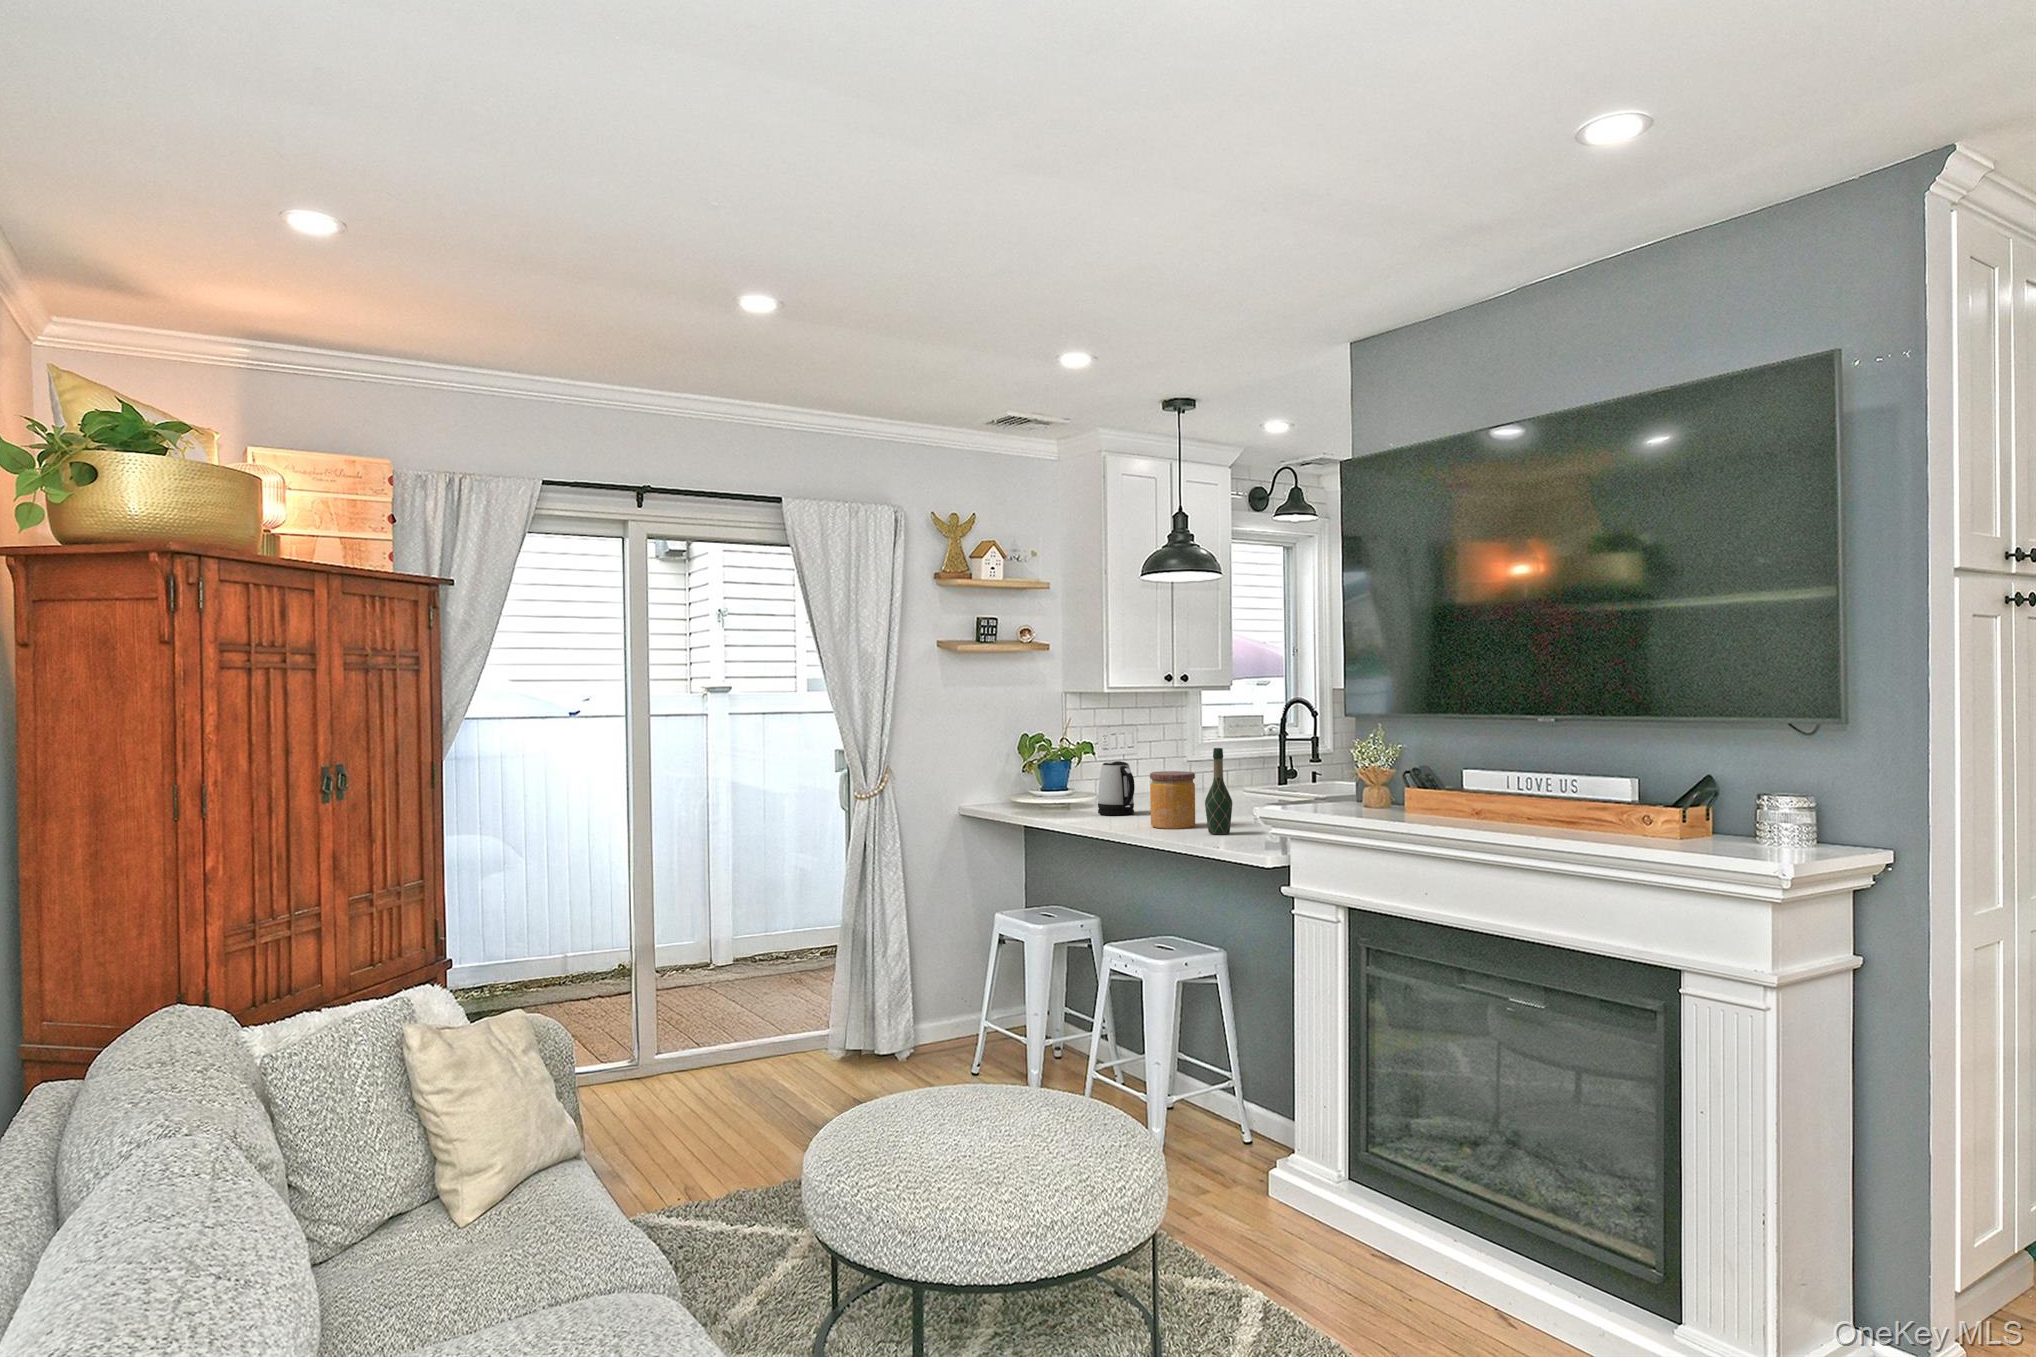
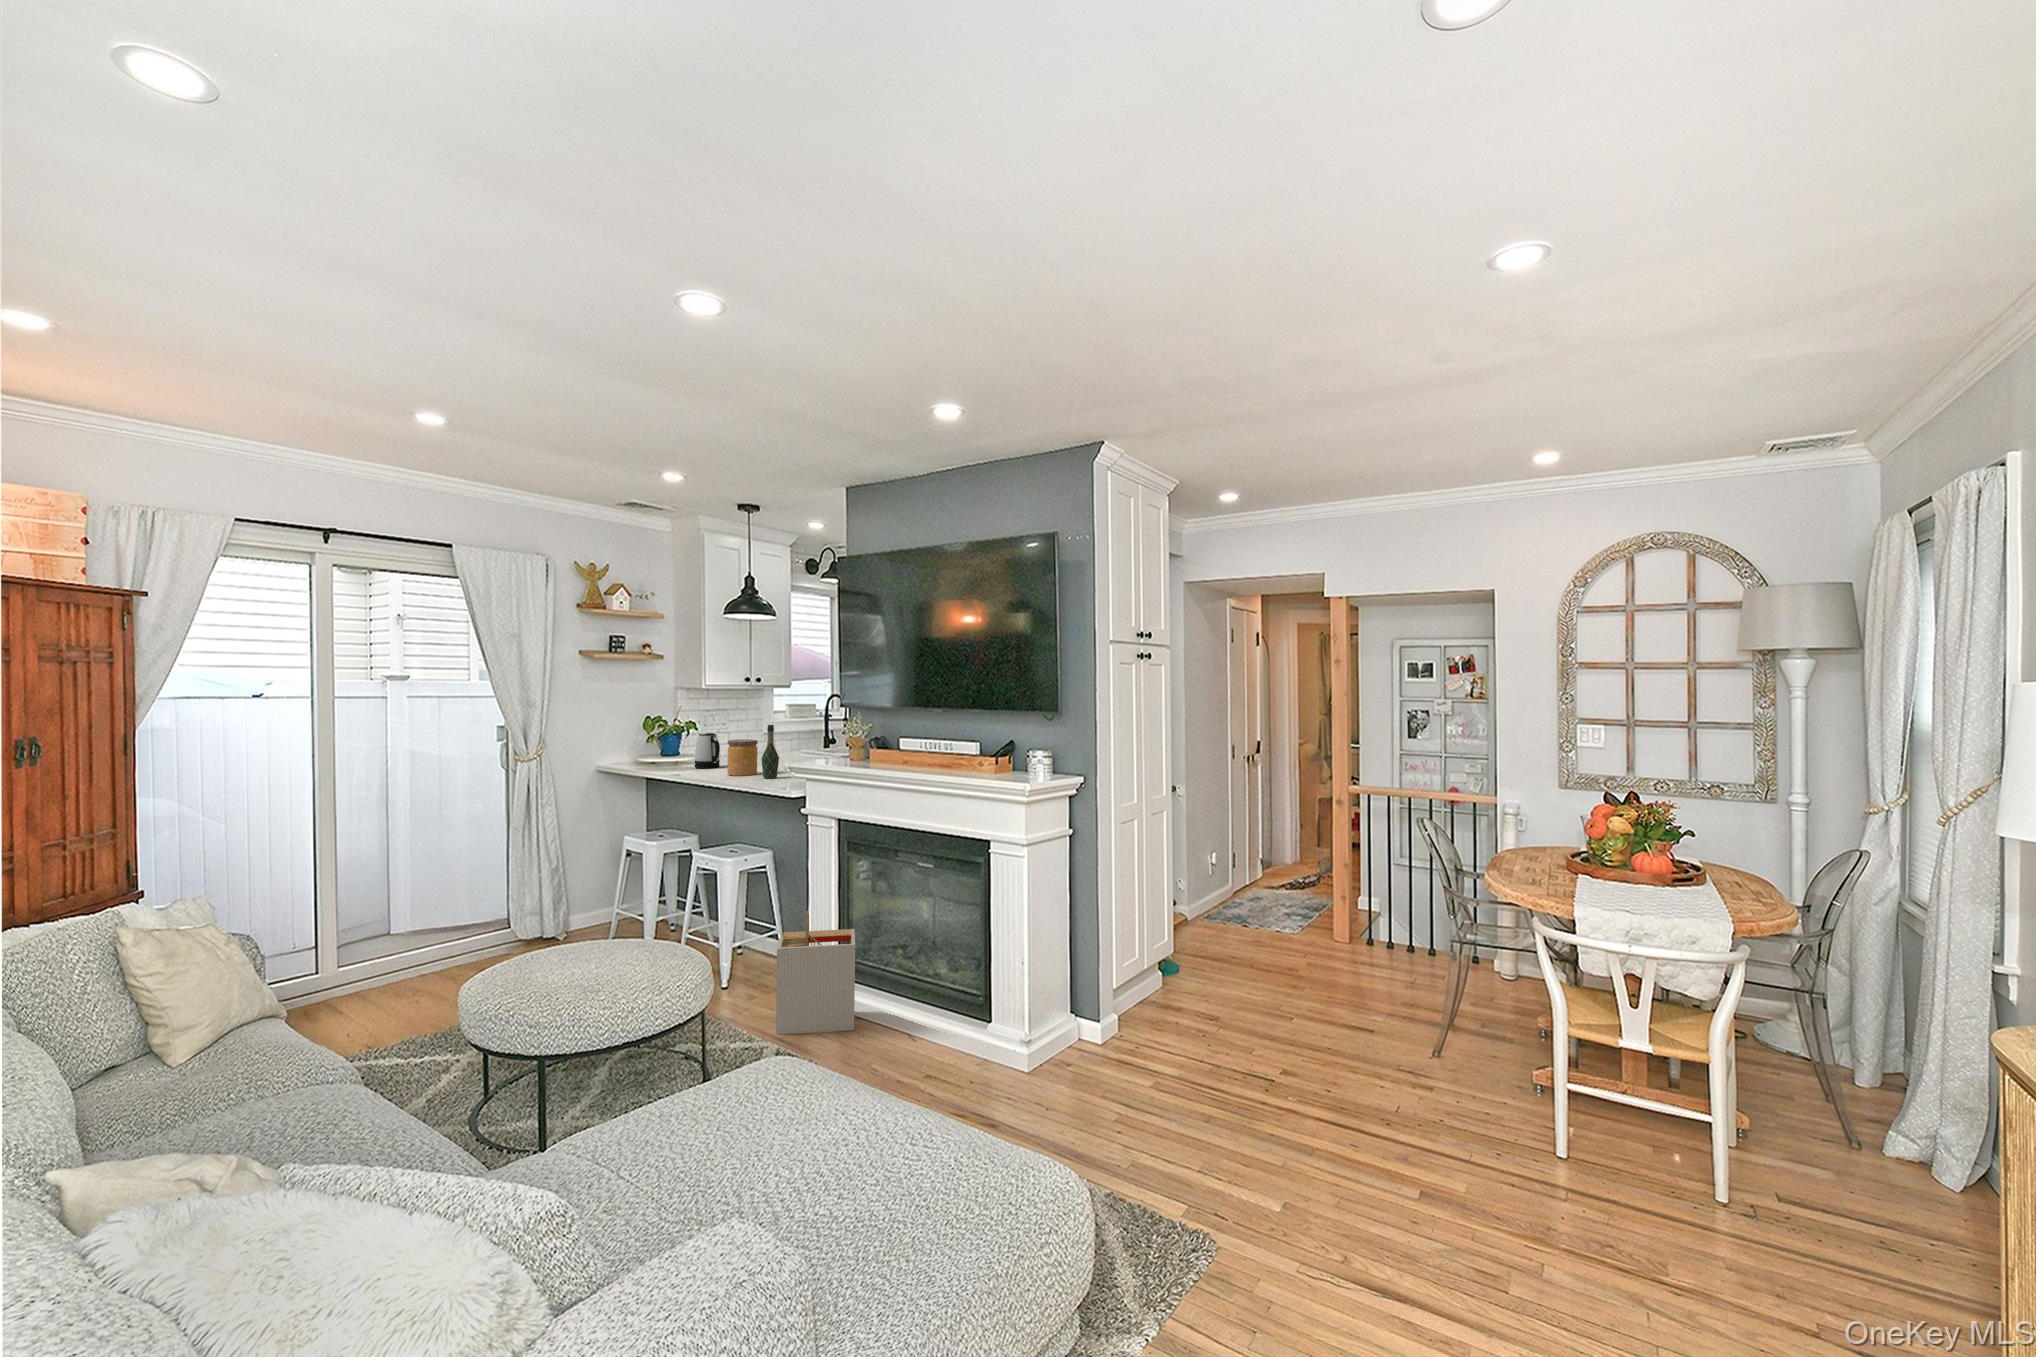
storage bin: none [1260,1066,1398,1287] -> present [776,911,855,1034]

